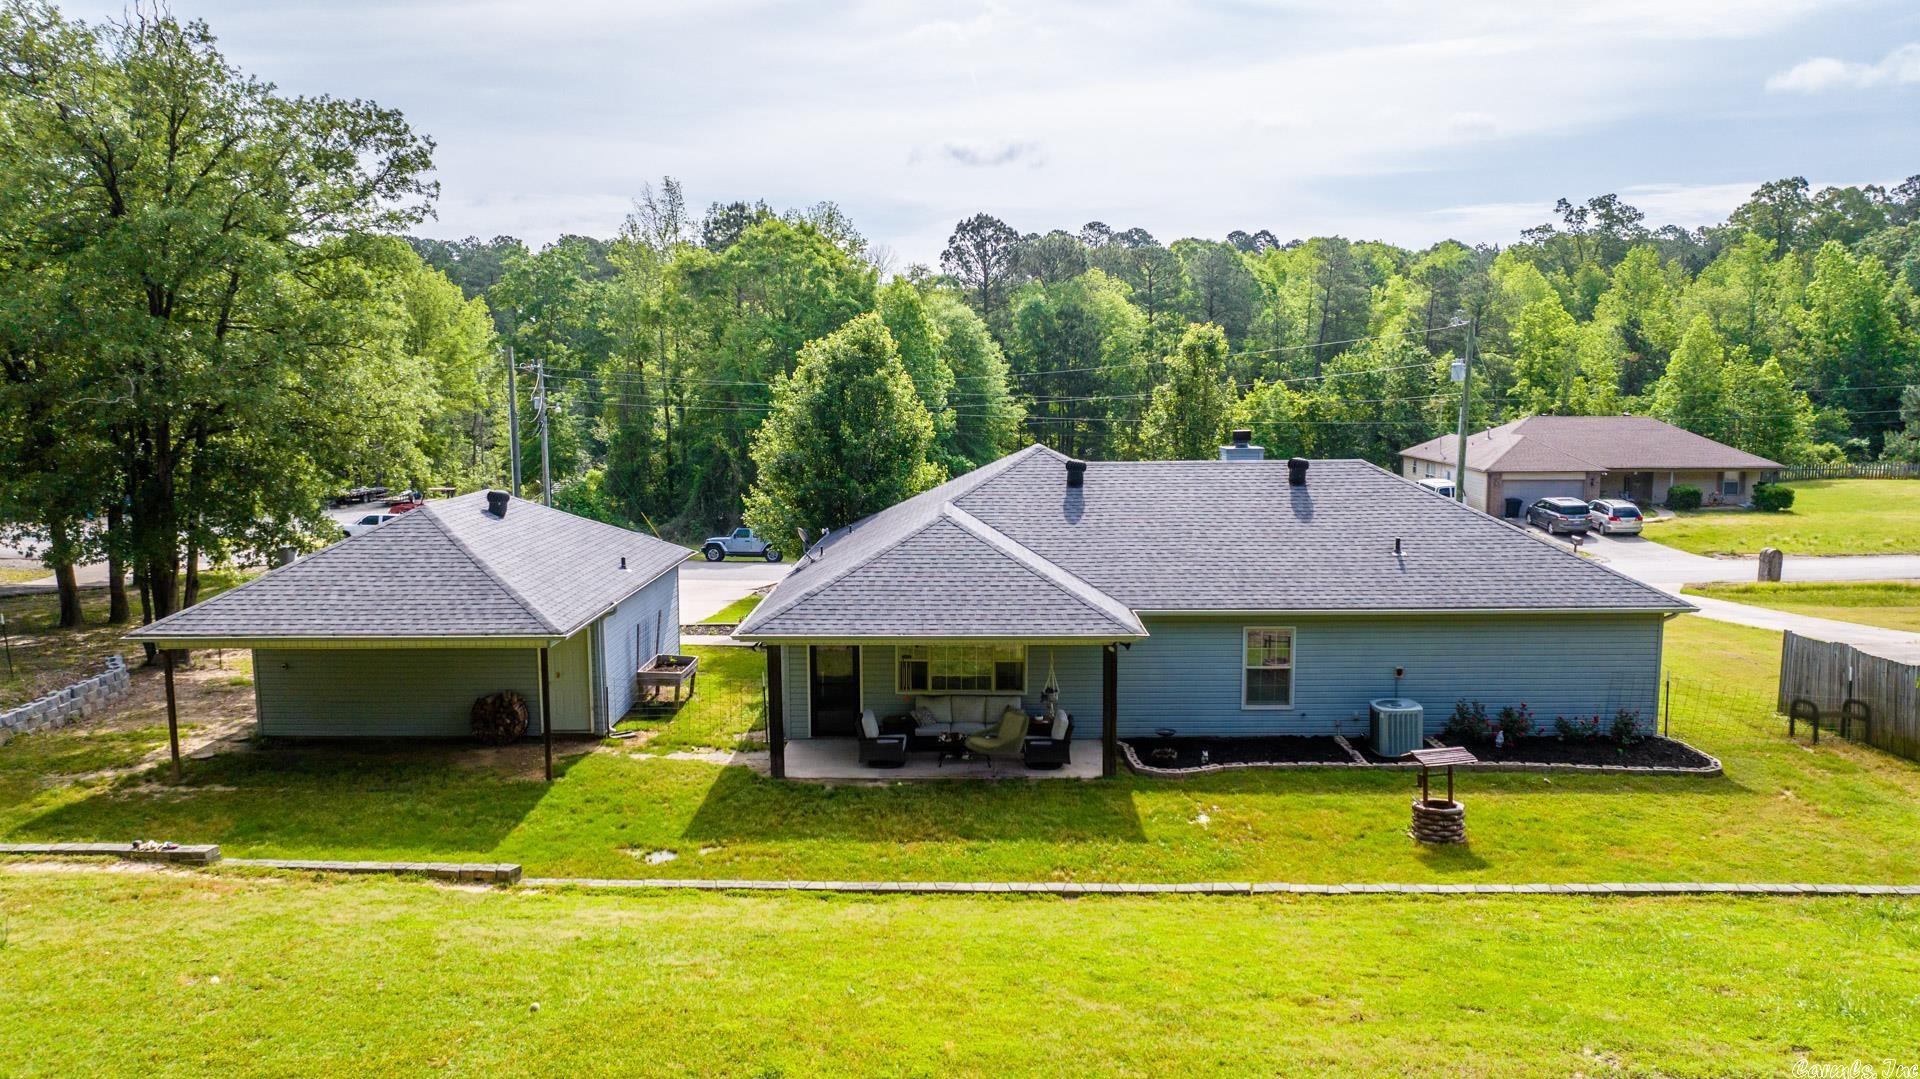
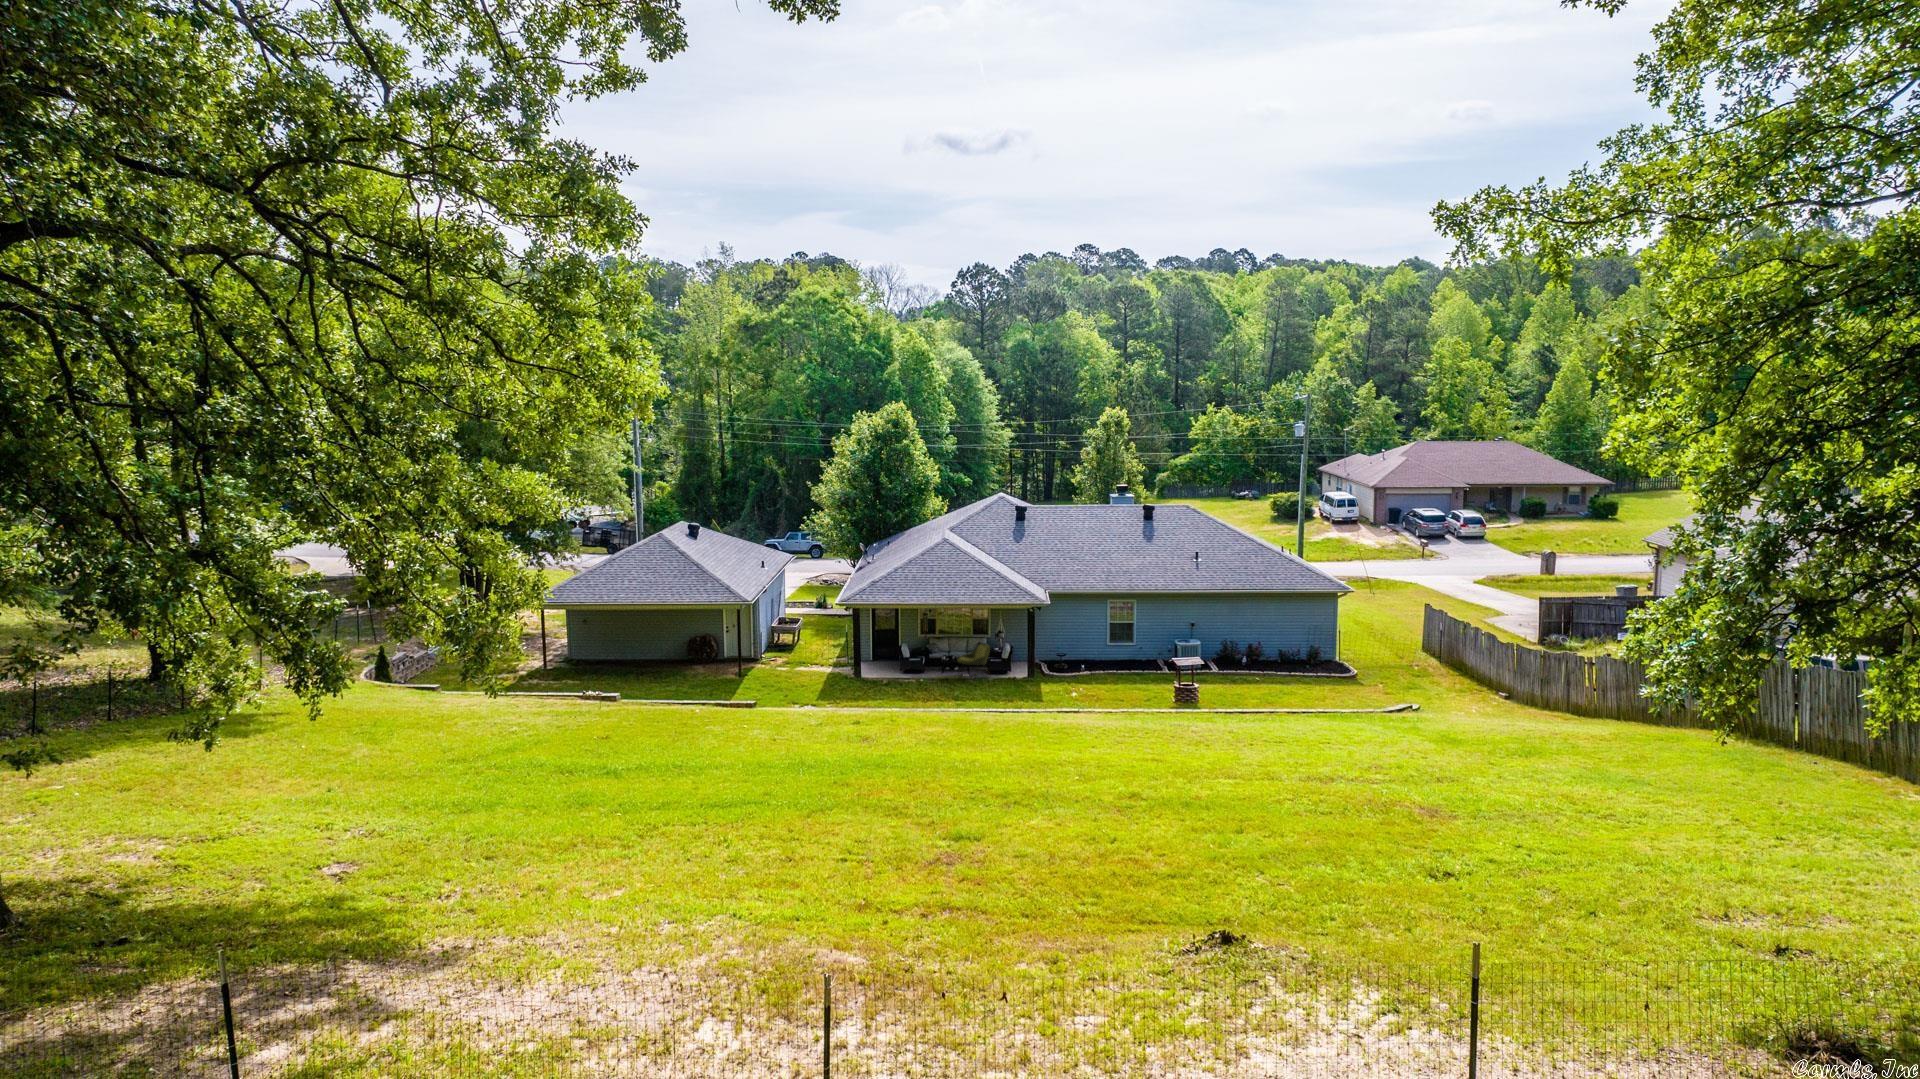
bench: present [1788,698,1872,745] -> none [1412,640,1450,665]

